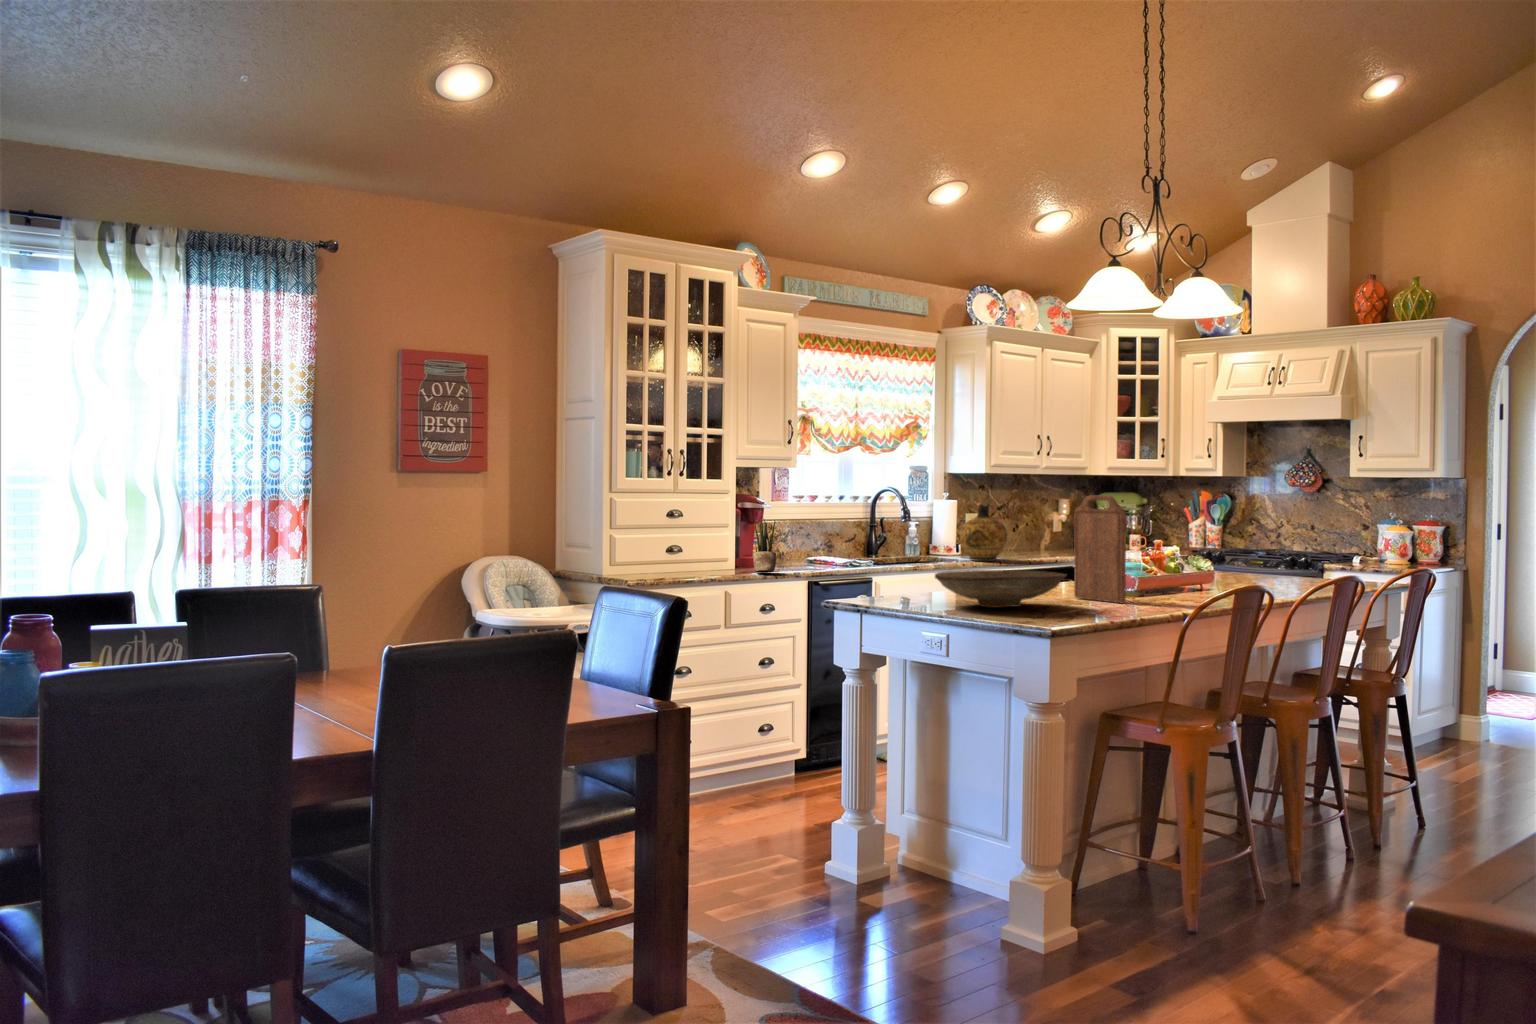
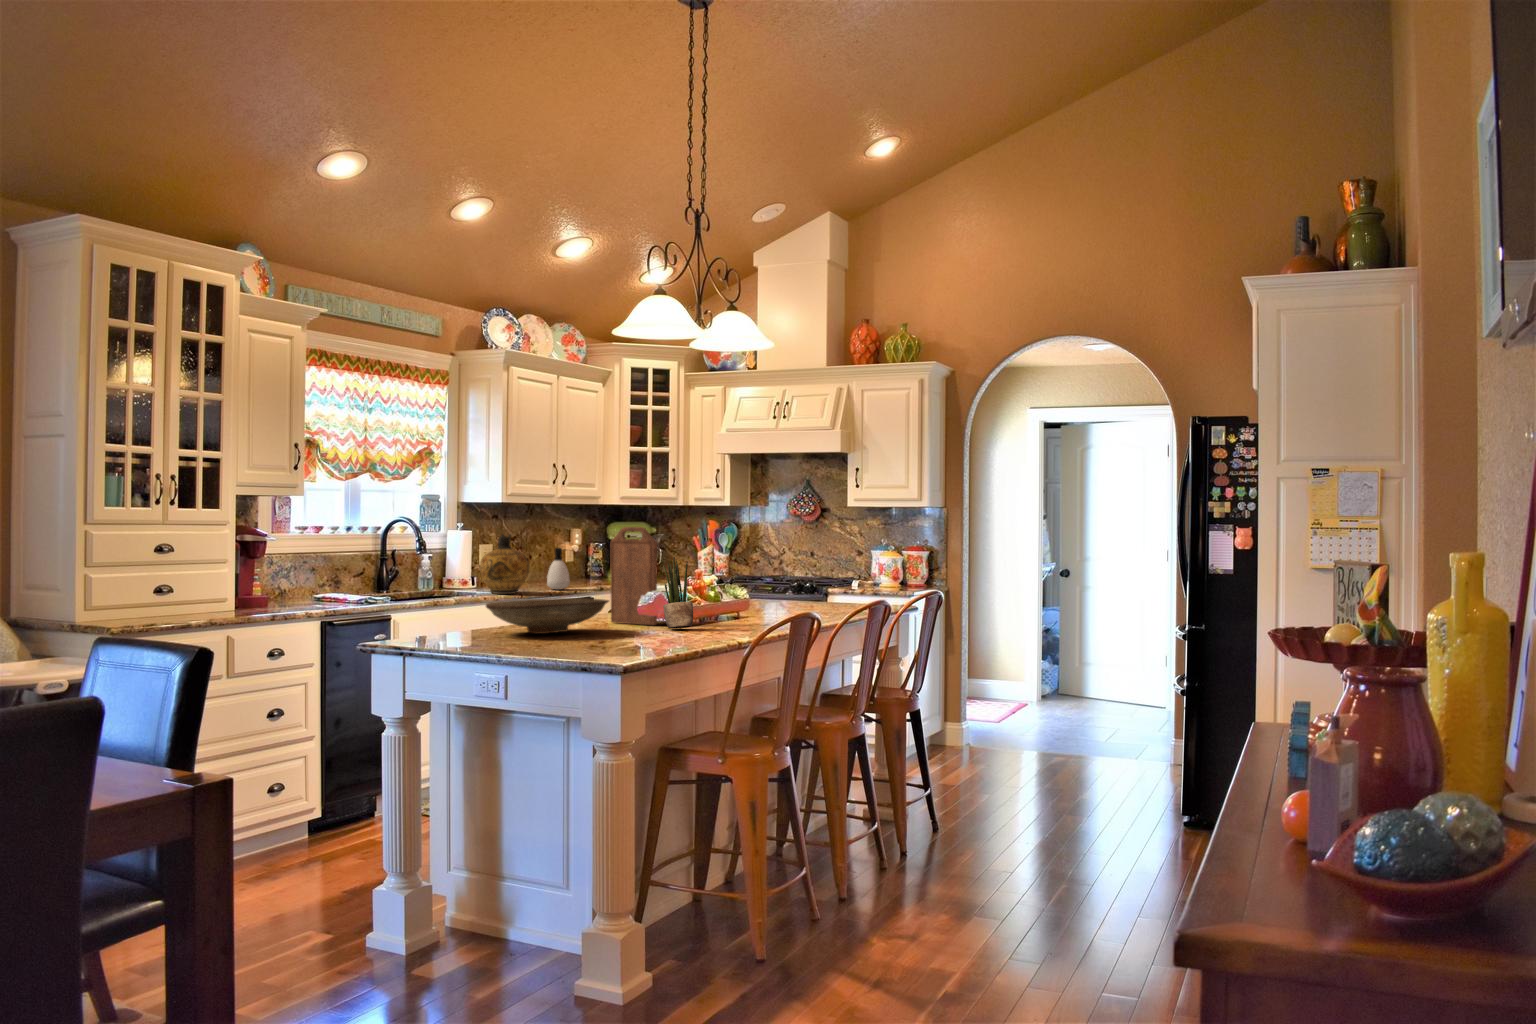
potted plant: present [753,516,776,572] -> present [663,557,693,629]
soap dispenser: none [1027,517,1050,558] -> present [547,548,570,590]

